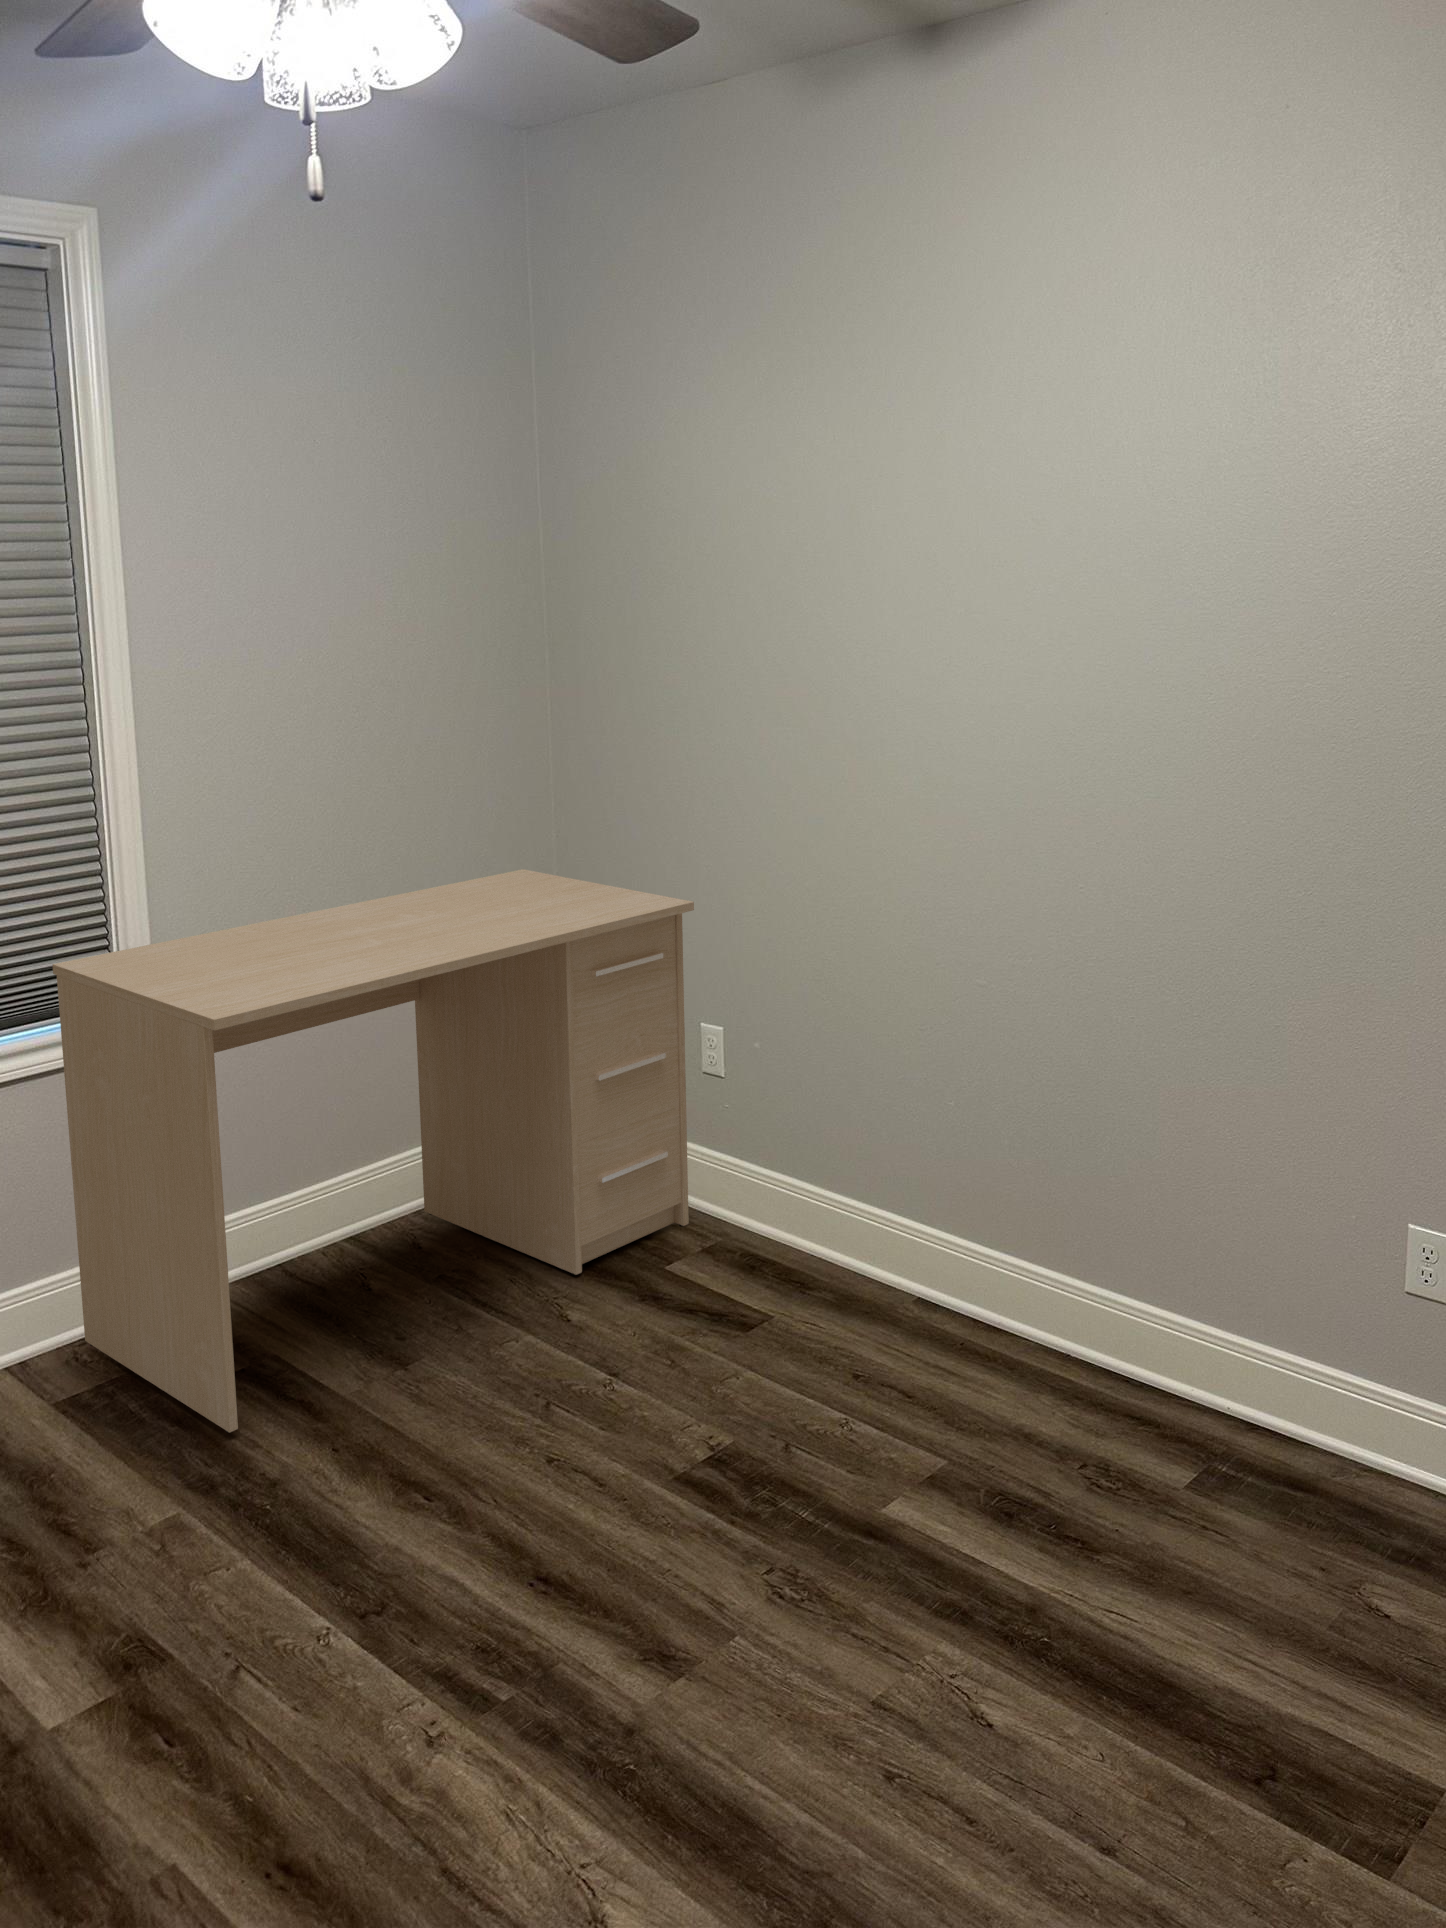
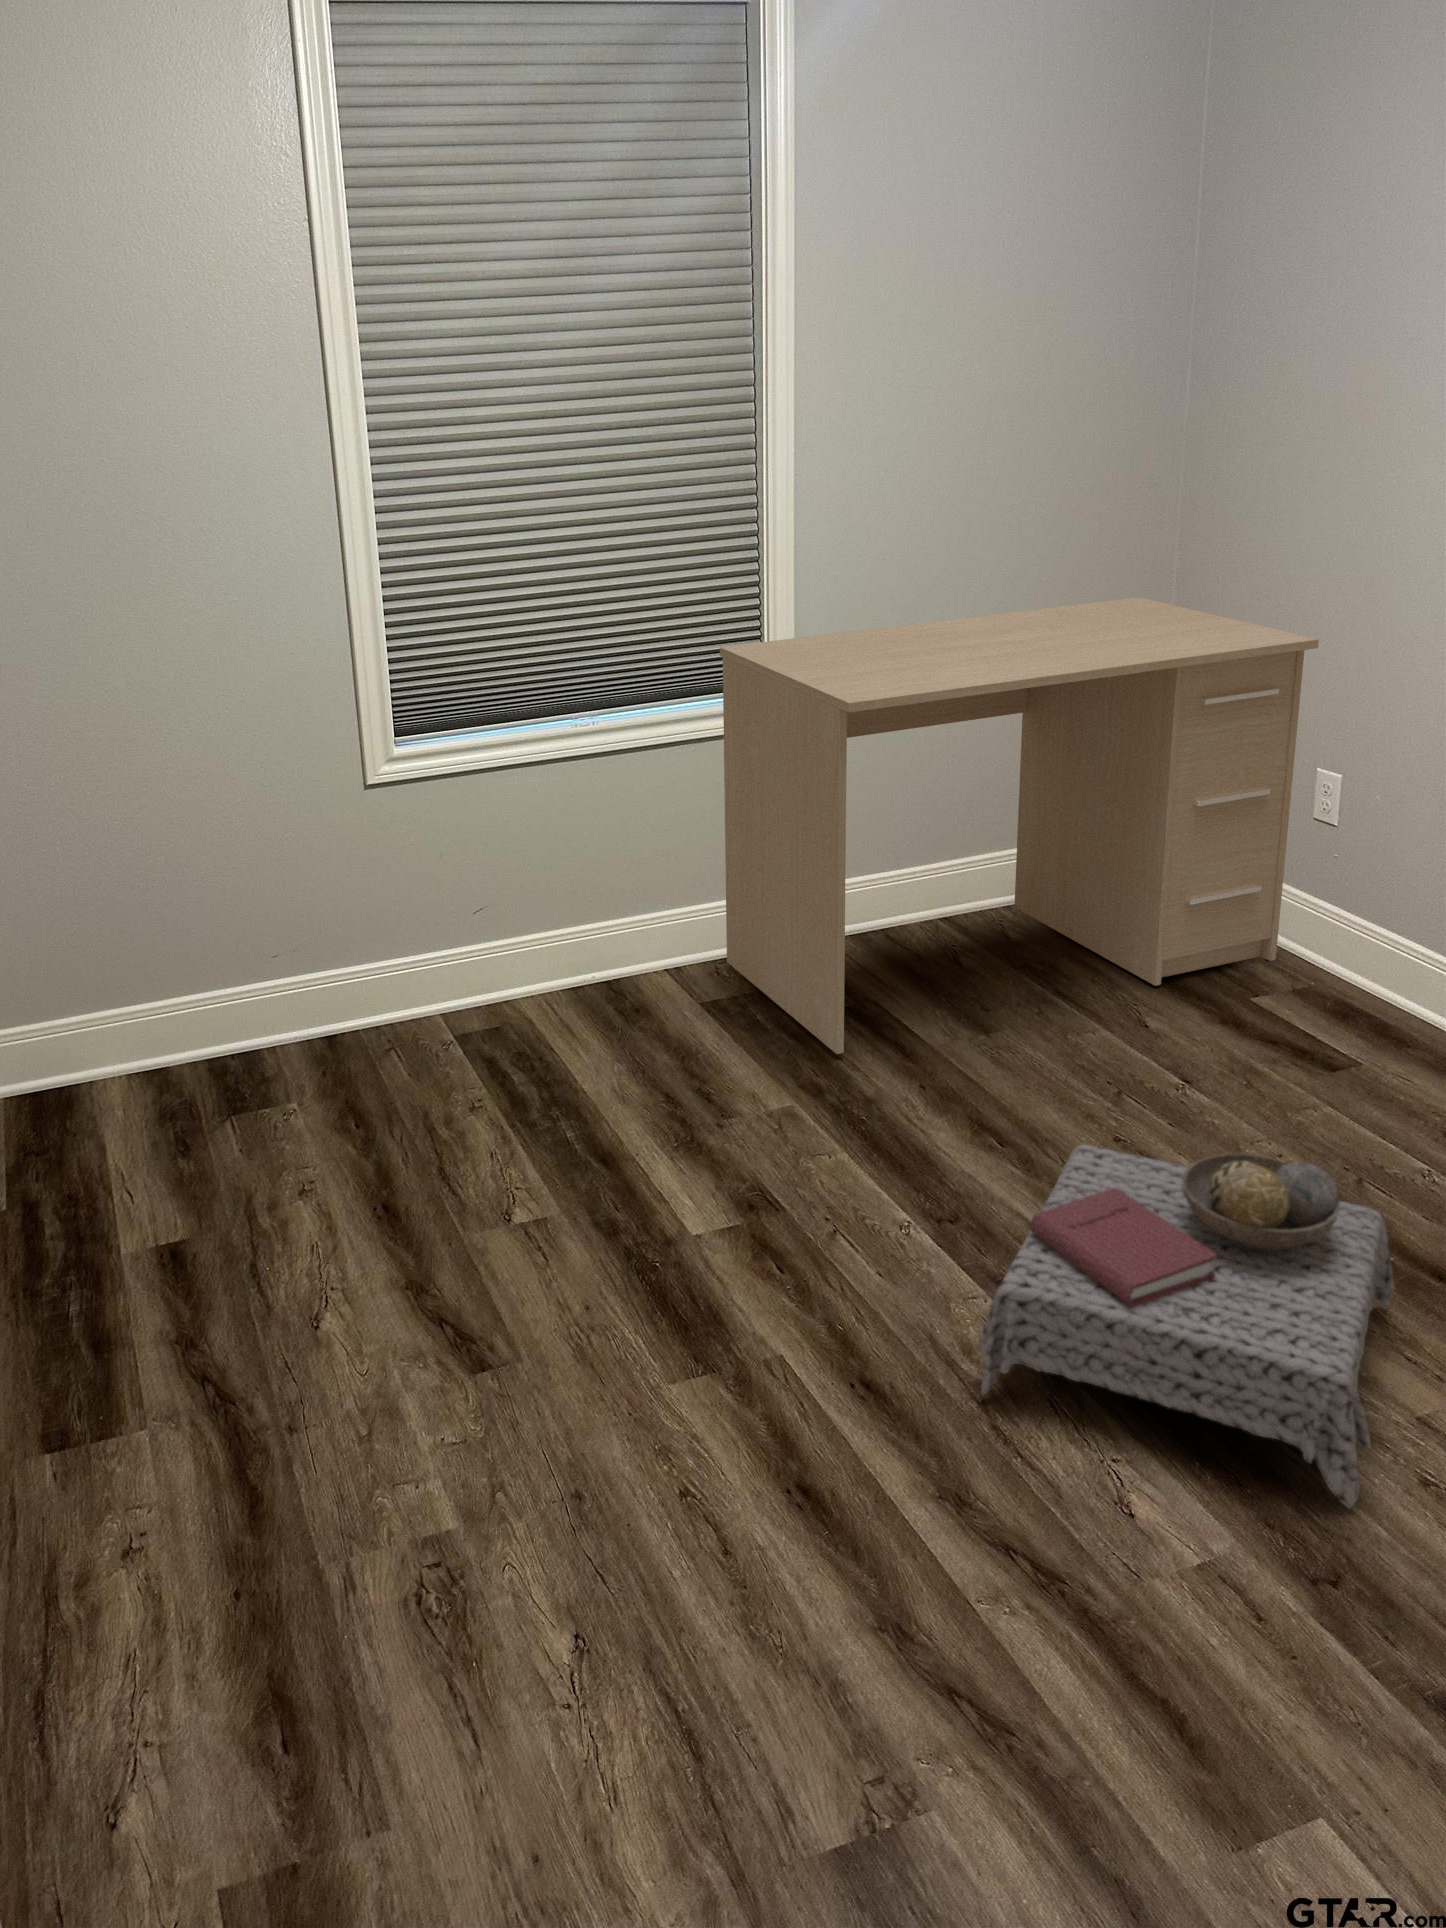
ottoman: none [418,1455,833,1837] -> present [978,1144,1394,1508]

